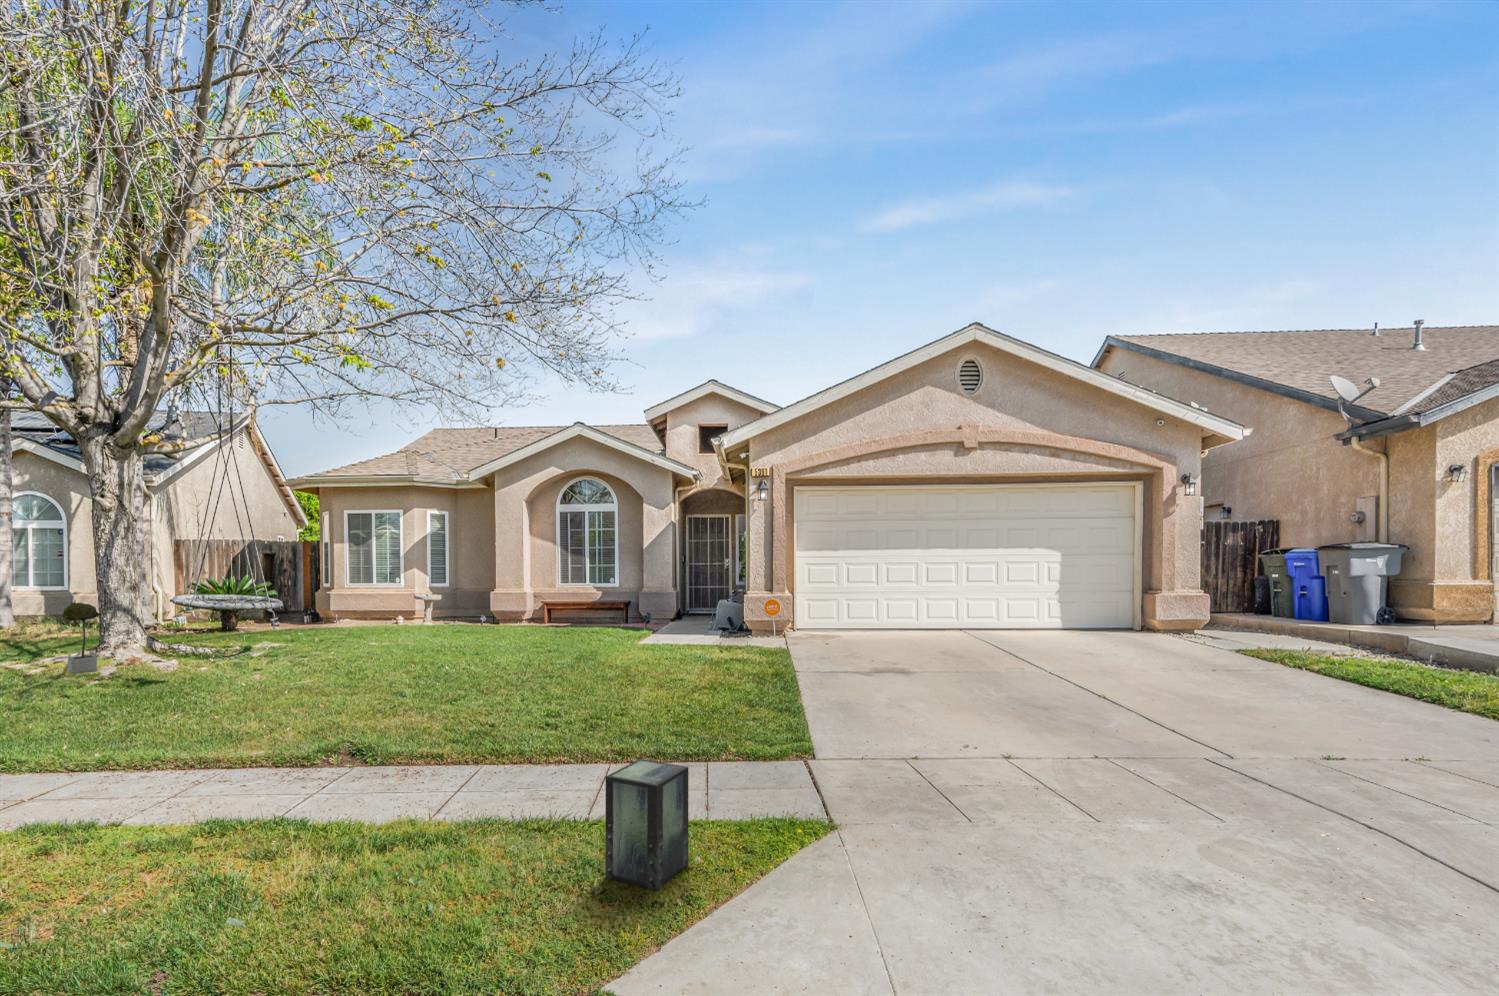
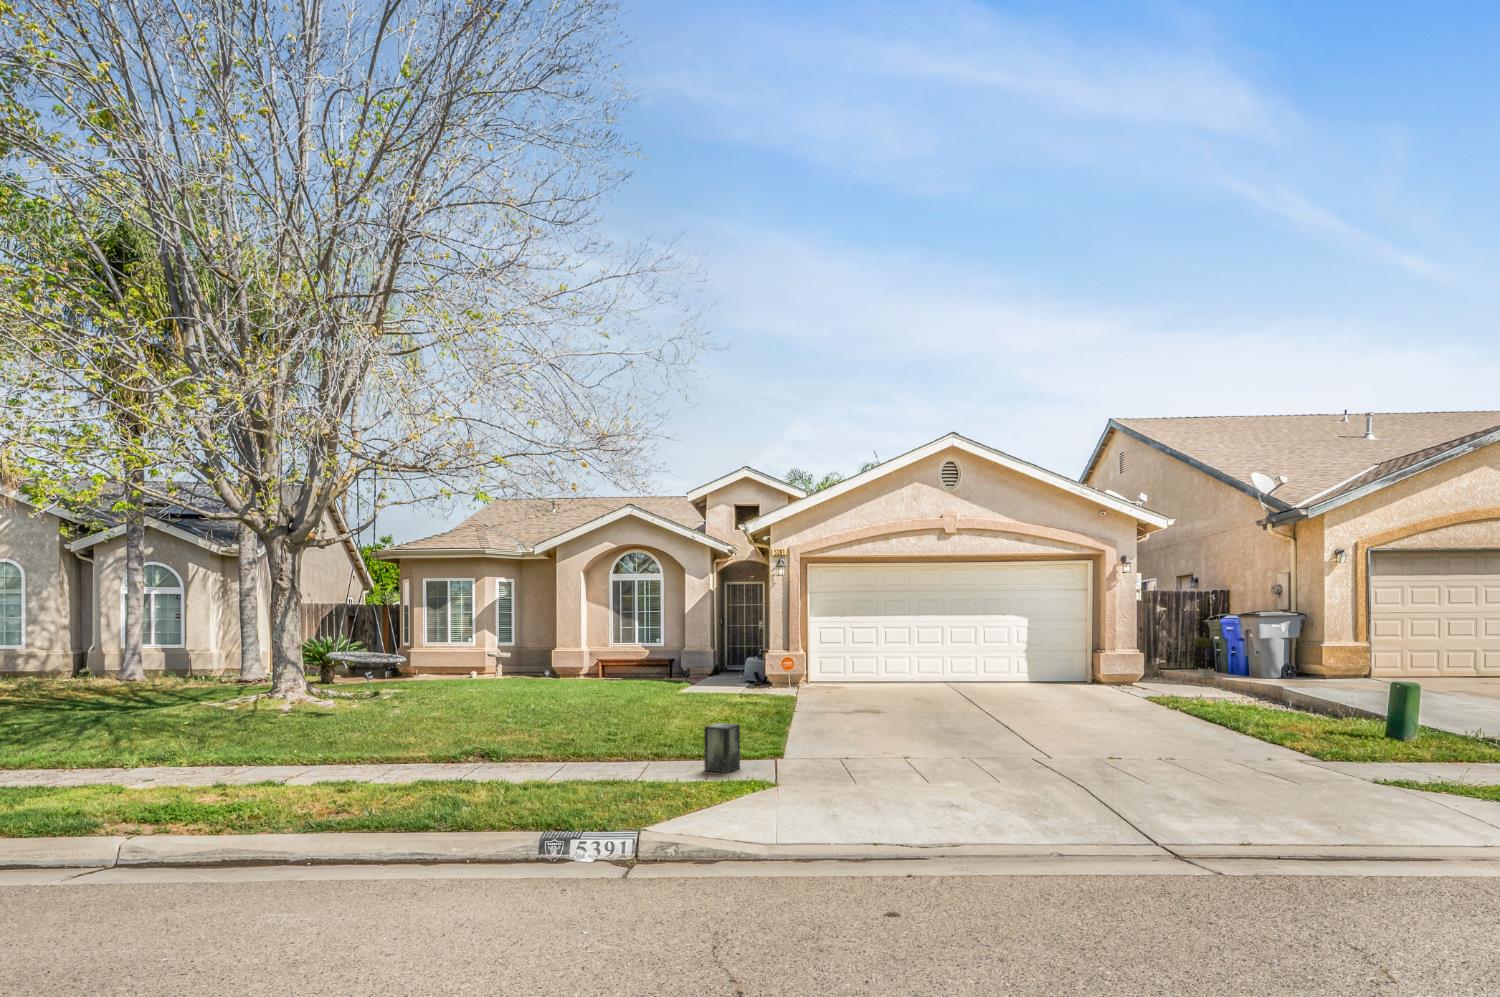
potted tree: present [62,602,101,674] -> present [1195,637,1215,679]

